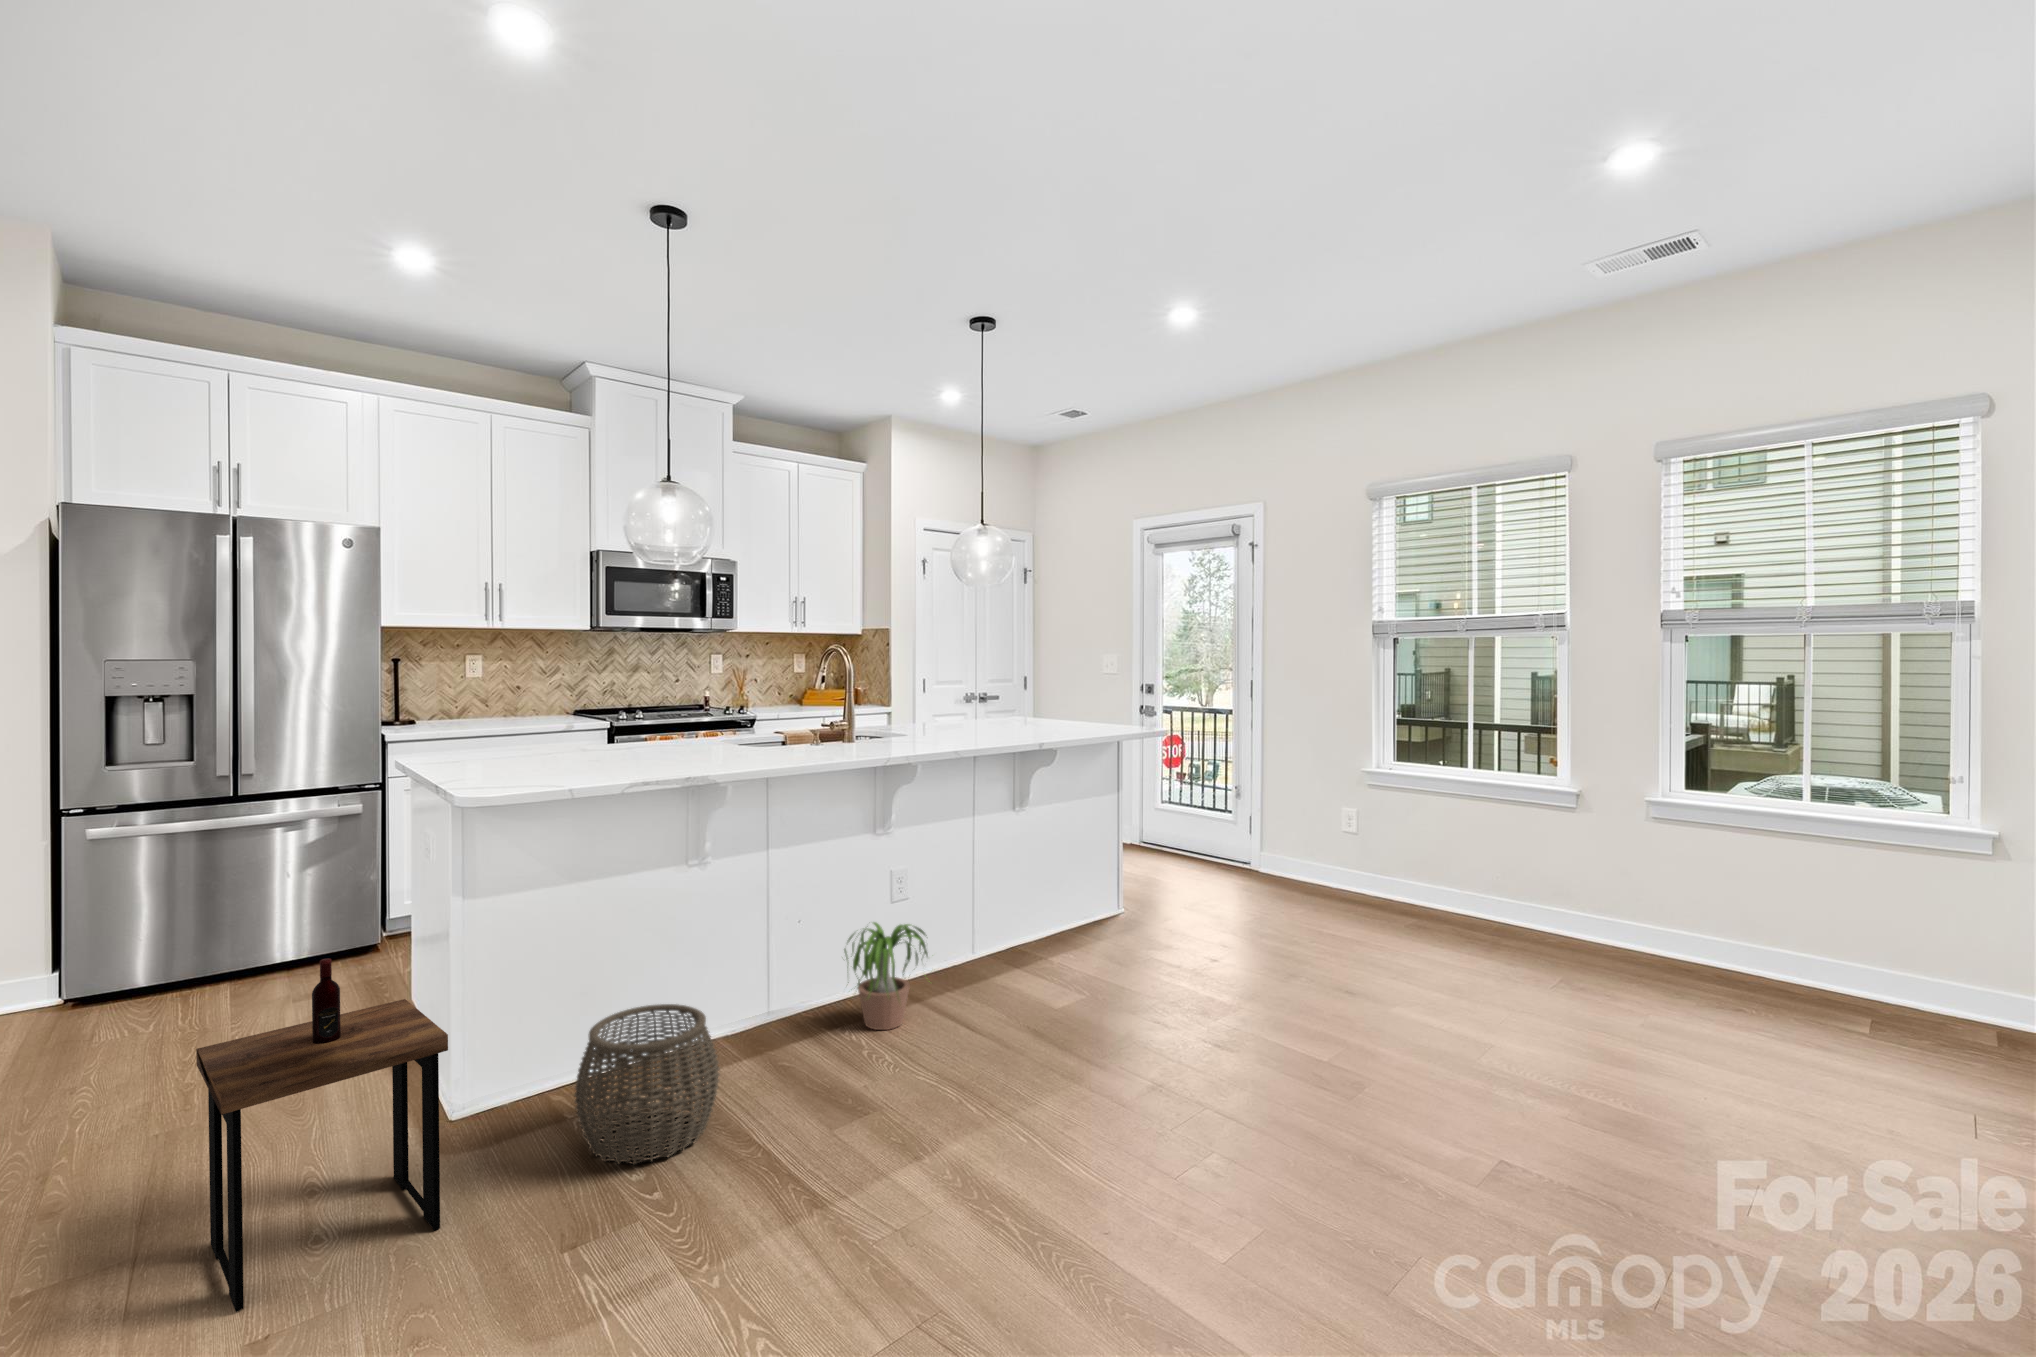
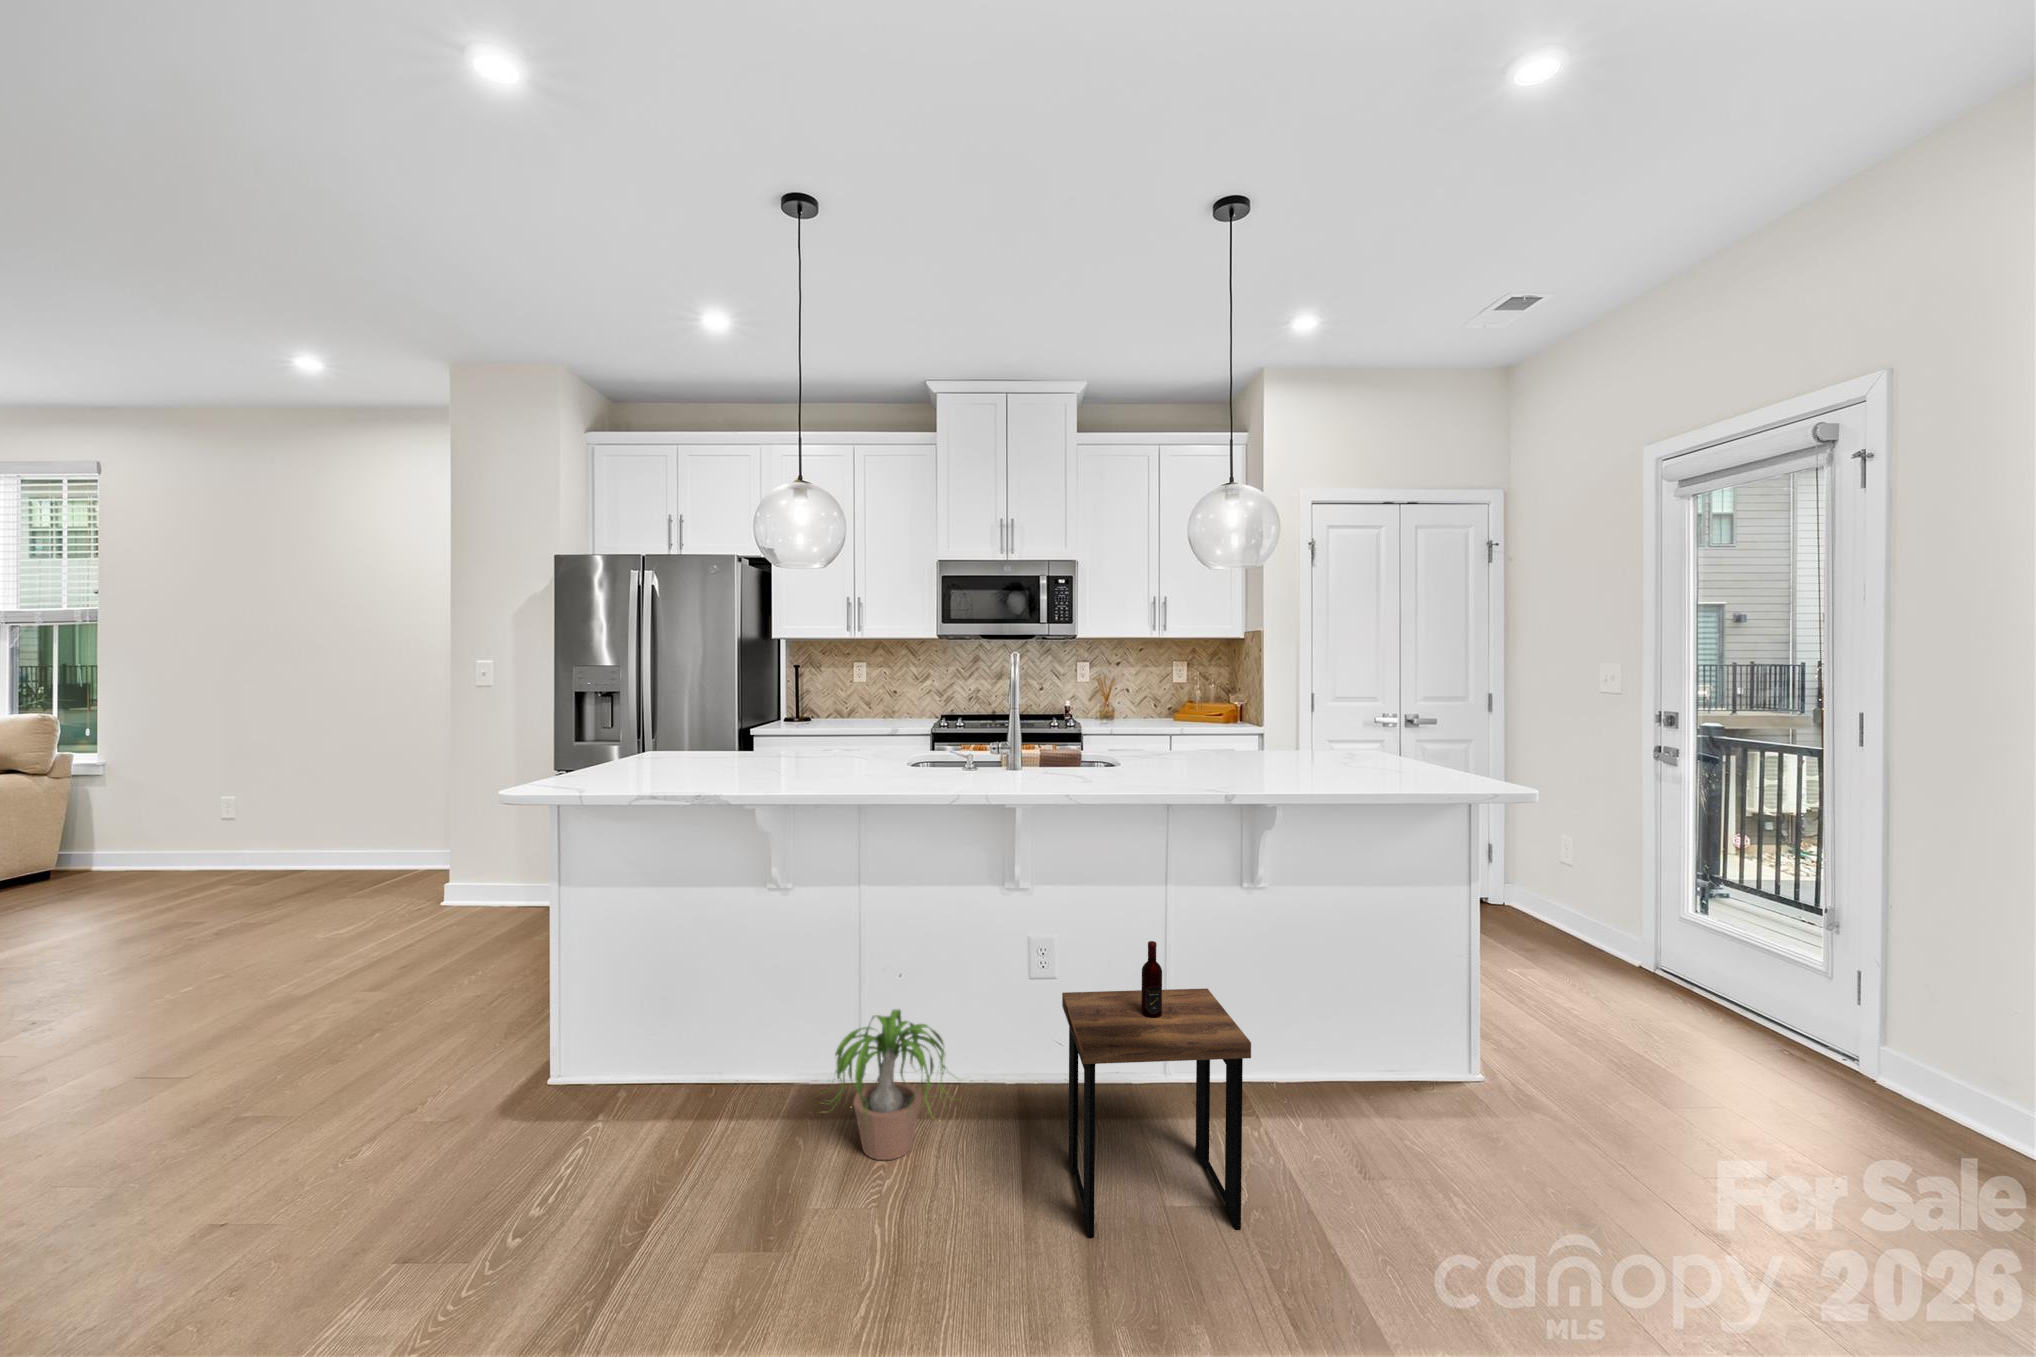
side table: present [196,958,448,1312] -> present [1062,941,1251,1237]
woven basket: present [575,1004,720,1164] -> none [422,1043,593,1228]

